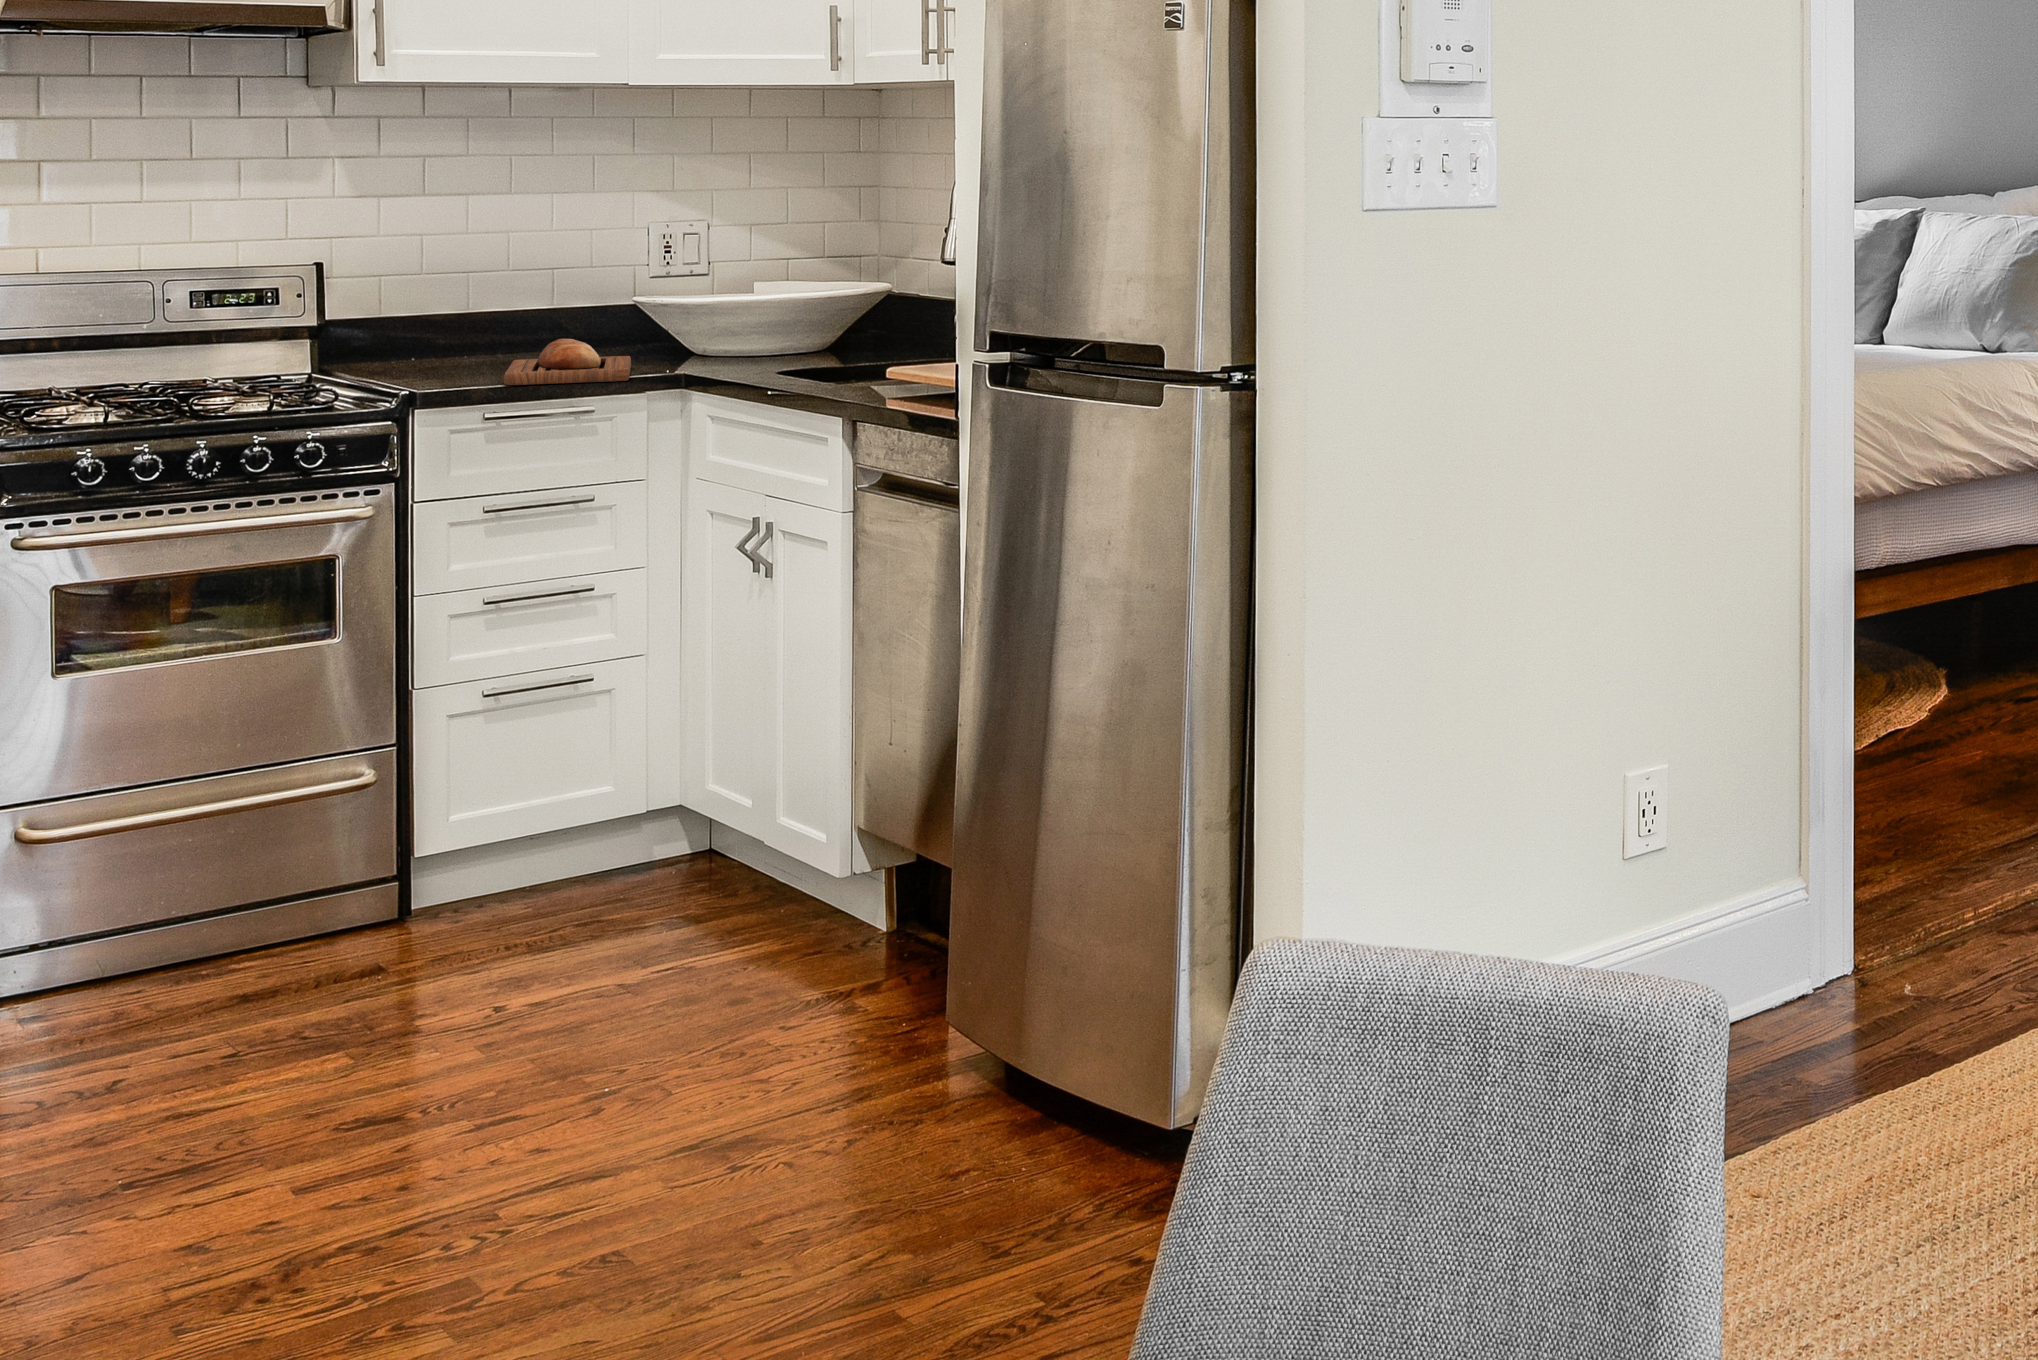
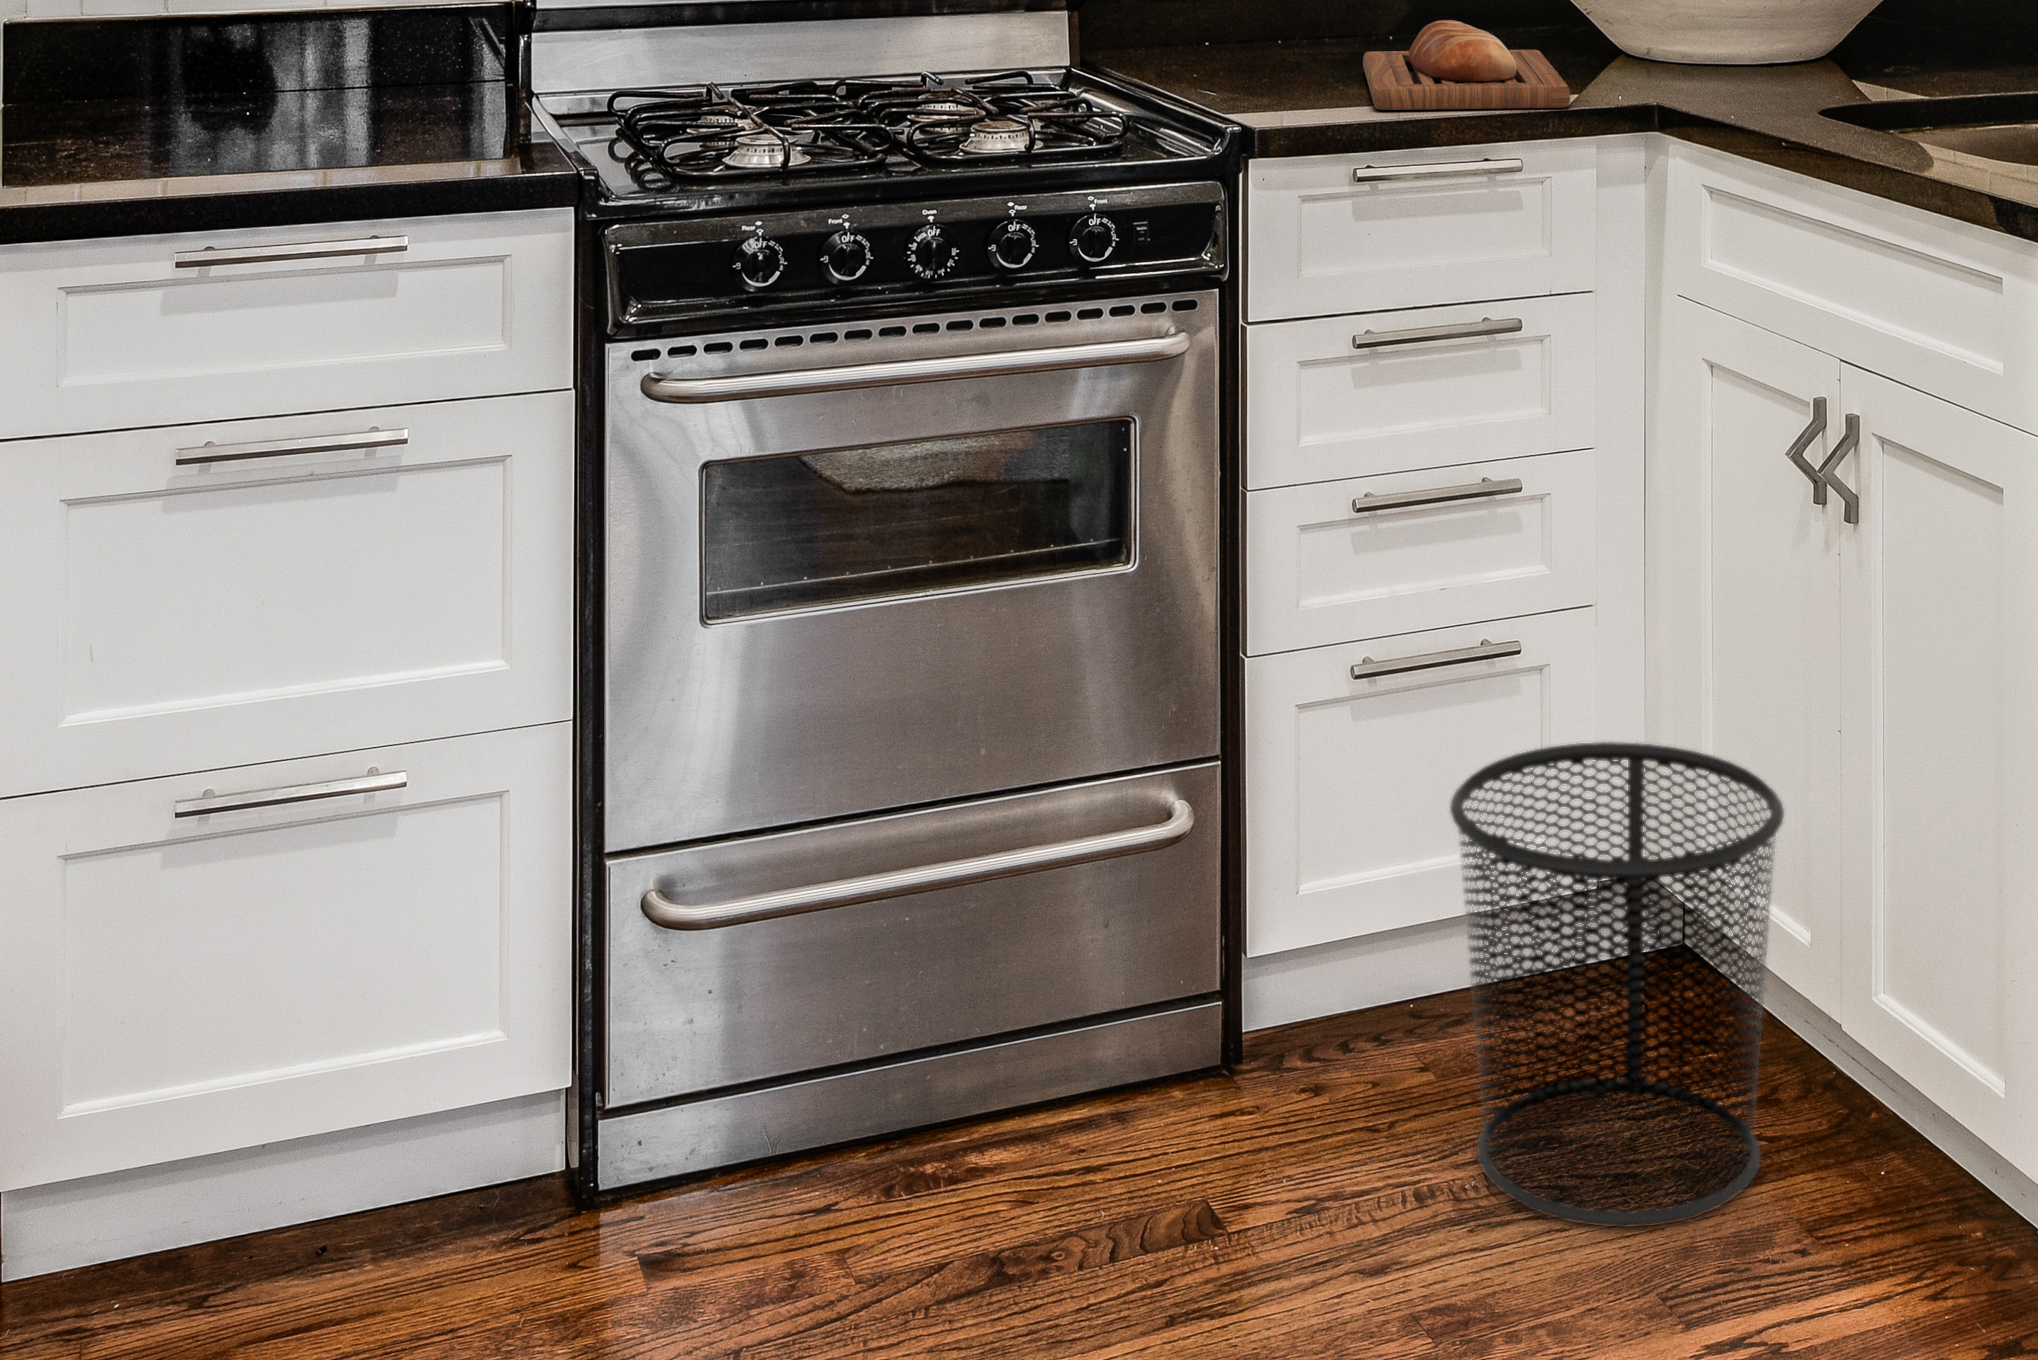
waste bin: none [534,713,731,938] -> present [1450,742,1784,1227]

